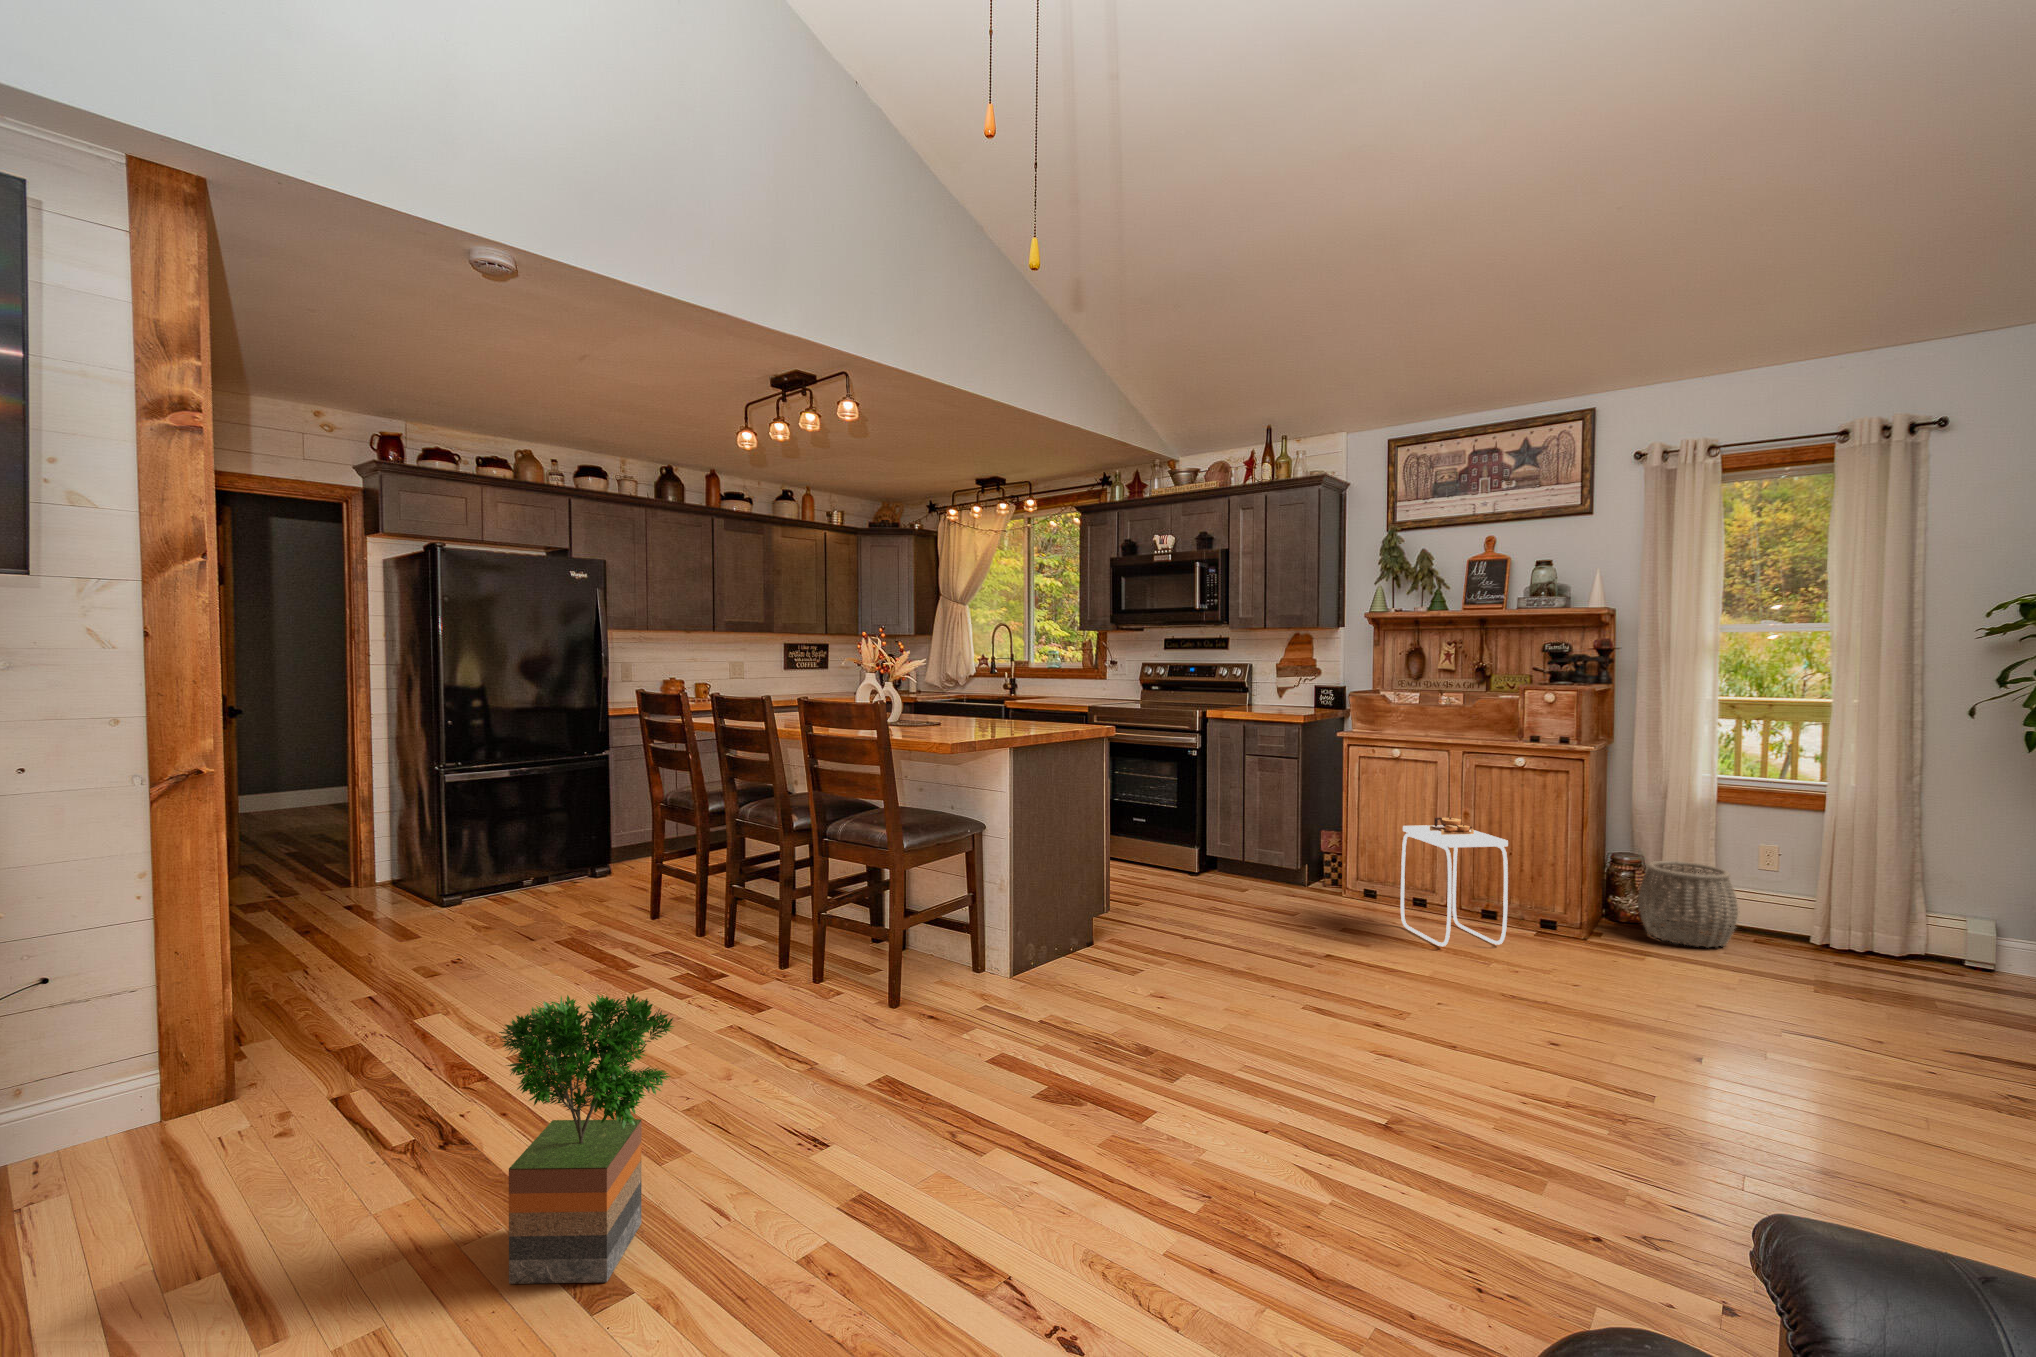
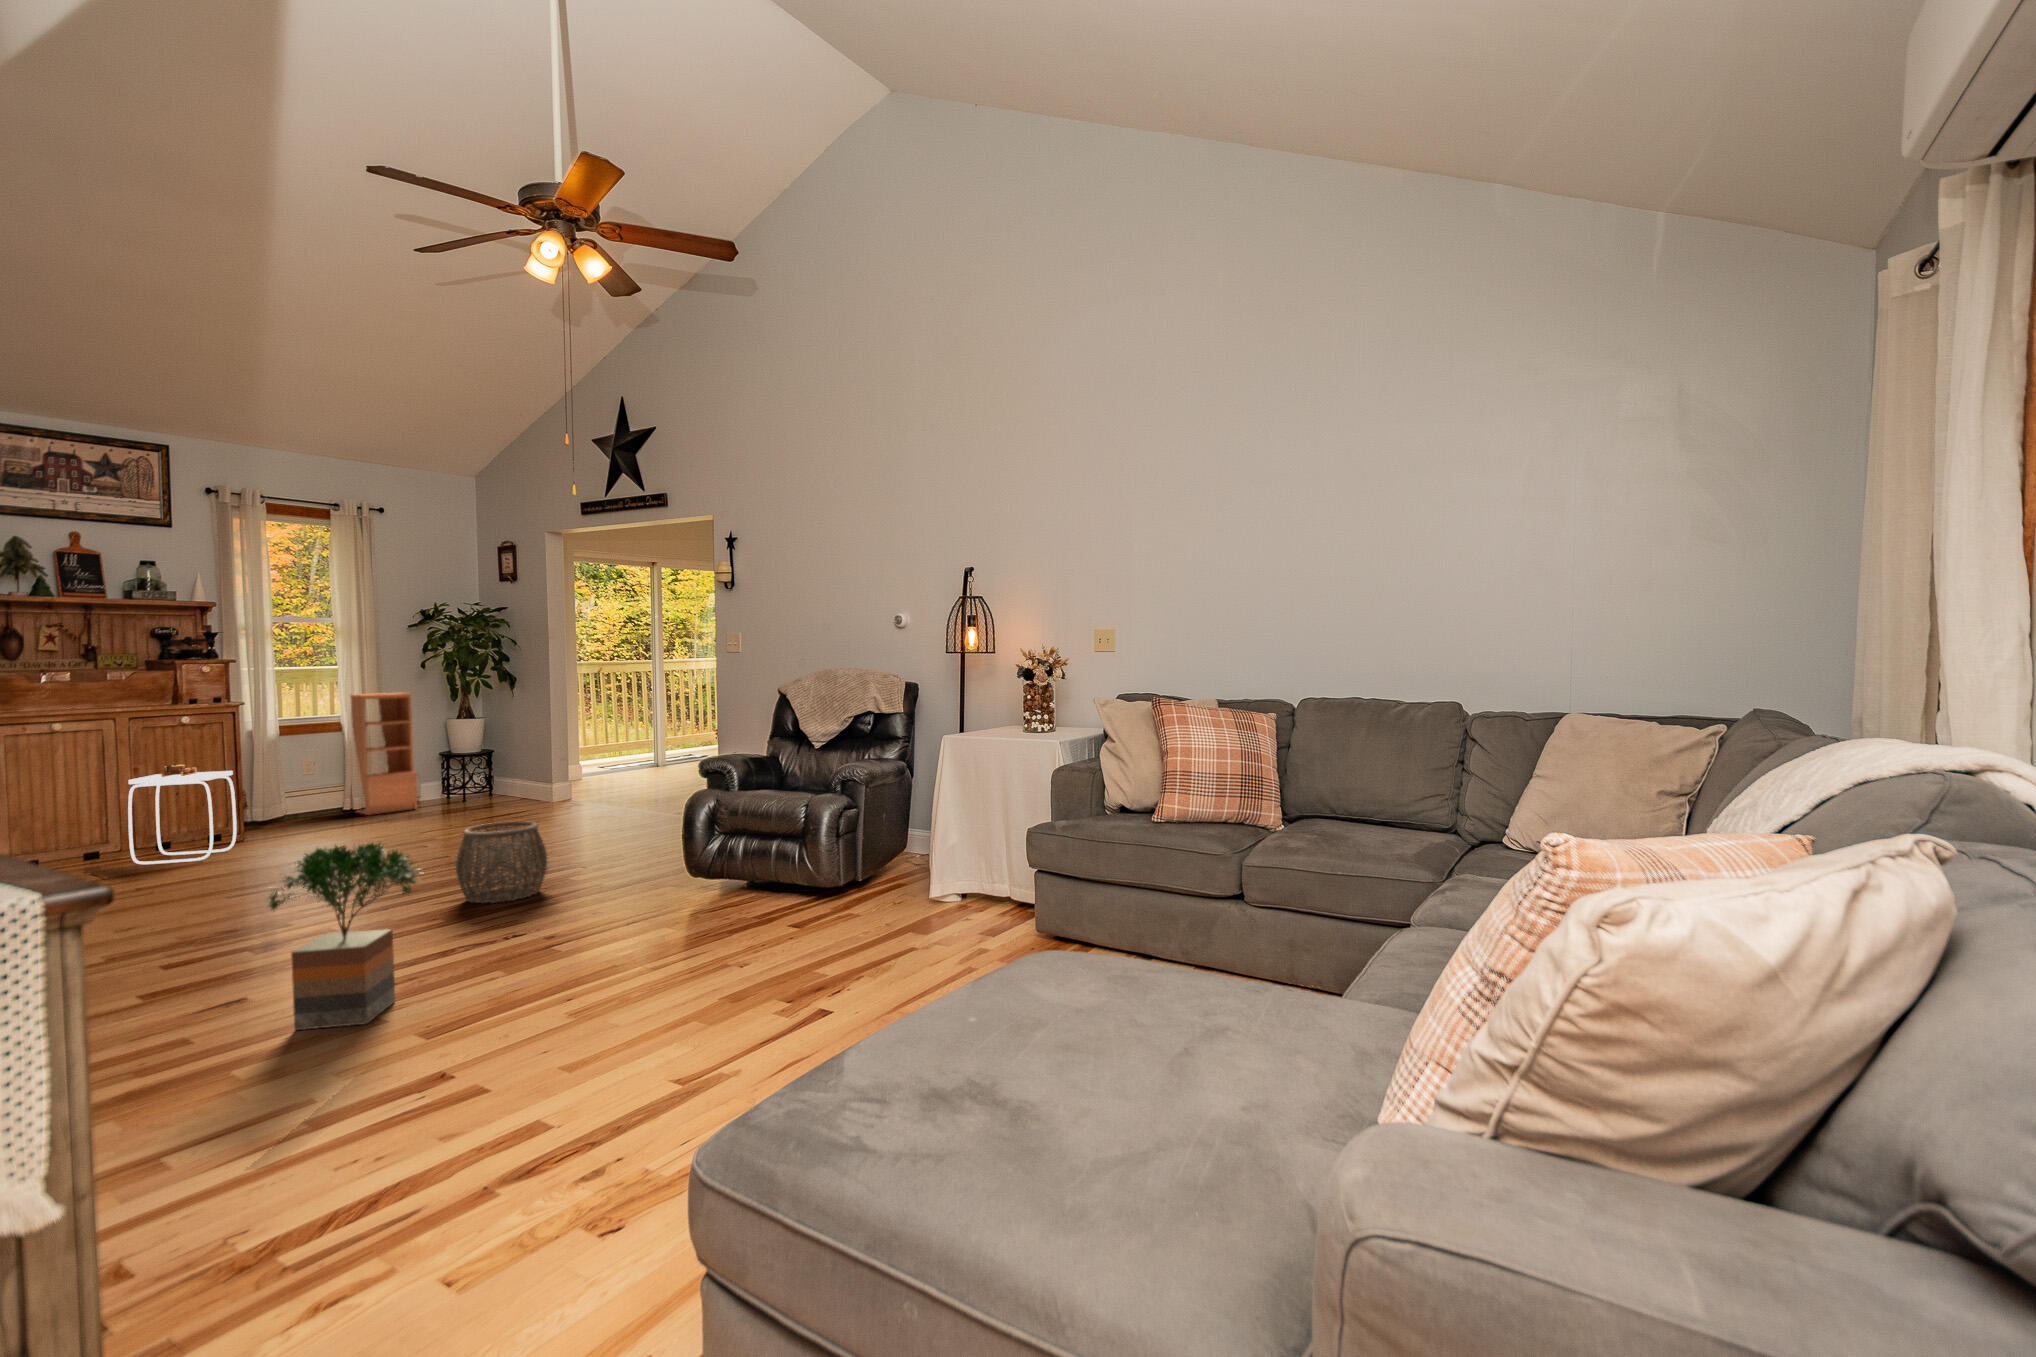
bookcase: none [1810,753,1928,982] -> present [351,693,418,815]
woven basket: present [1638,861,1739,948] -> present [455,821,548,903]

